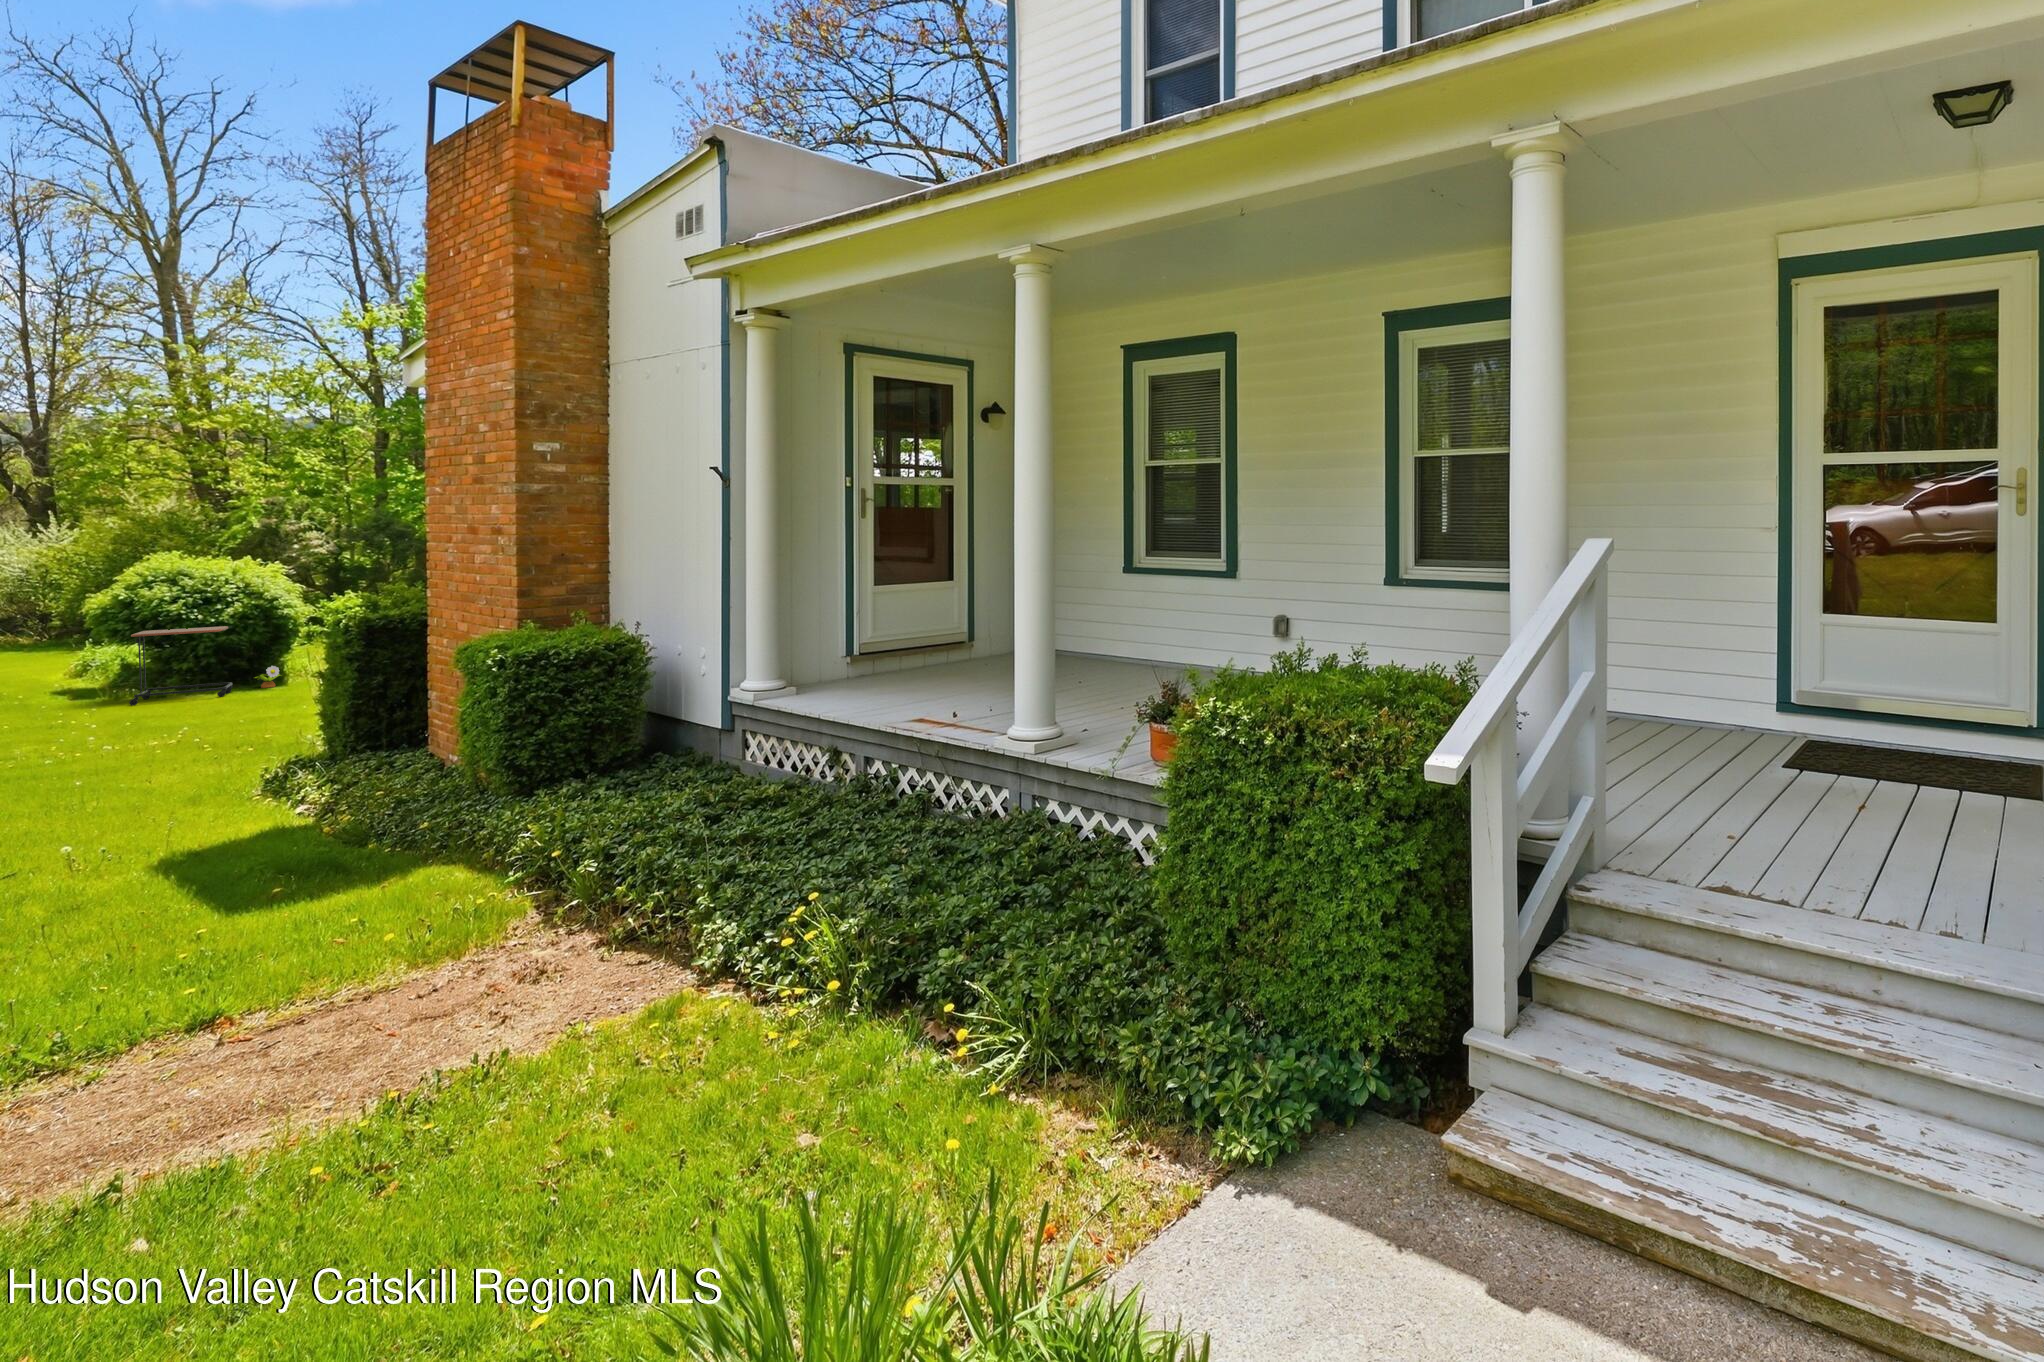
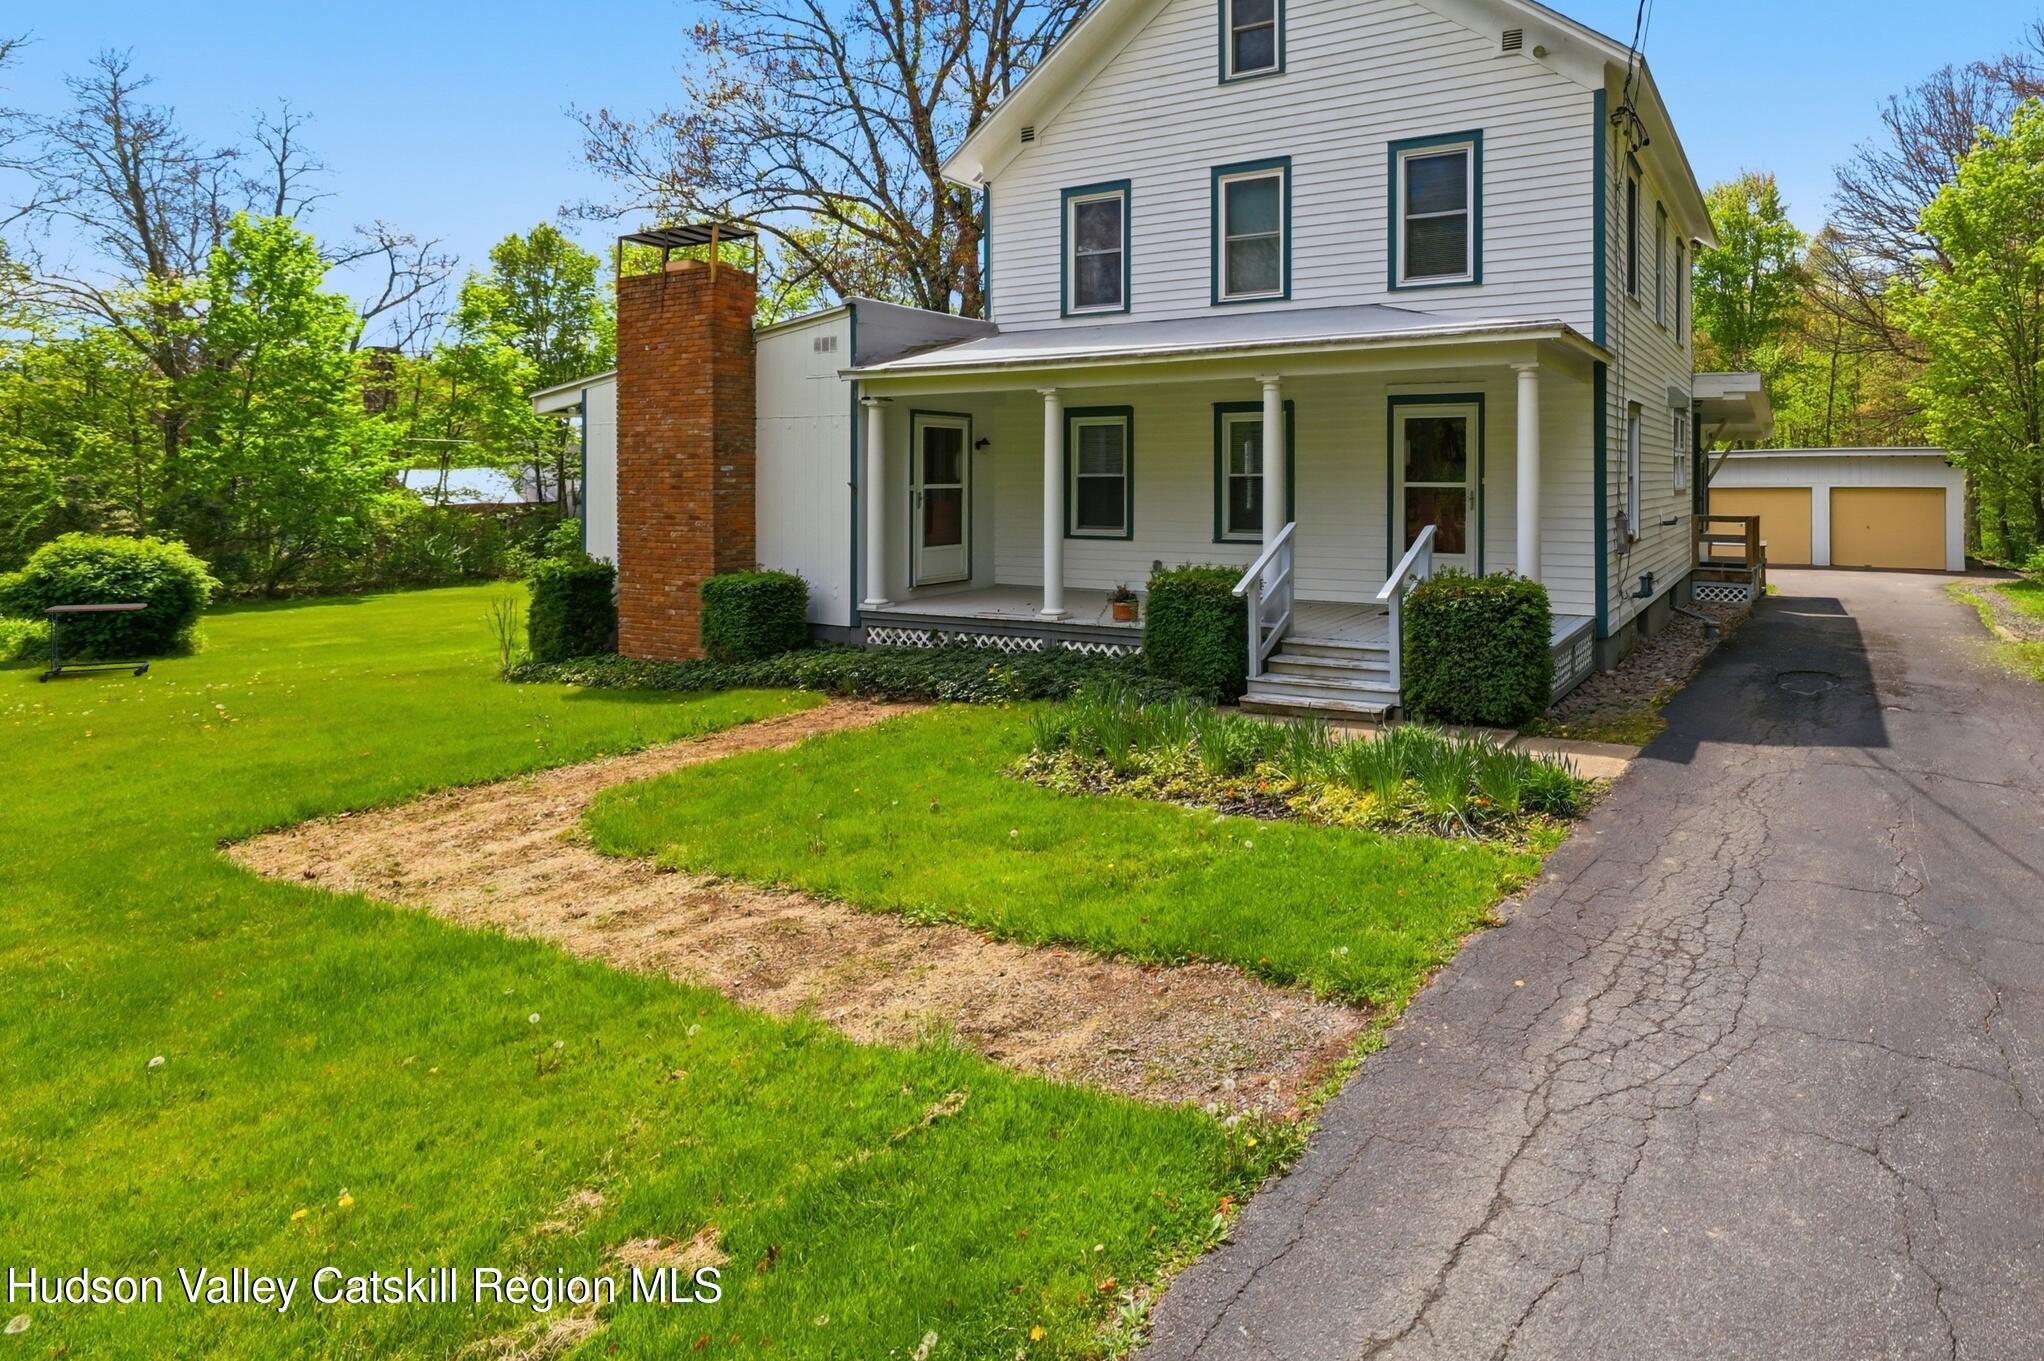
decorative plant: present [255,666,281,688] -> none [171,645,203,667]

